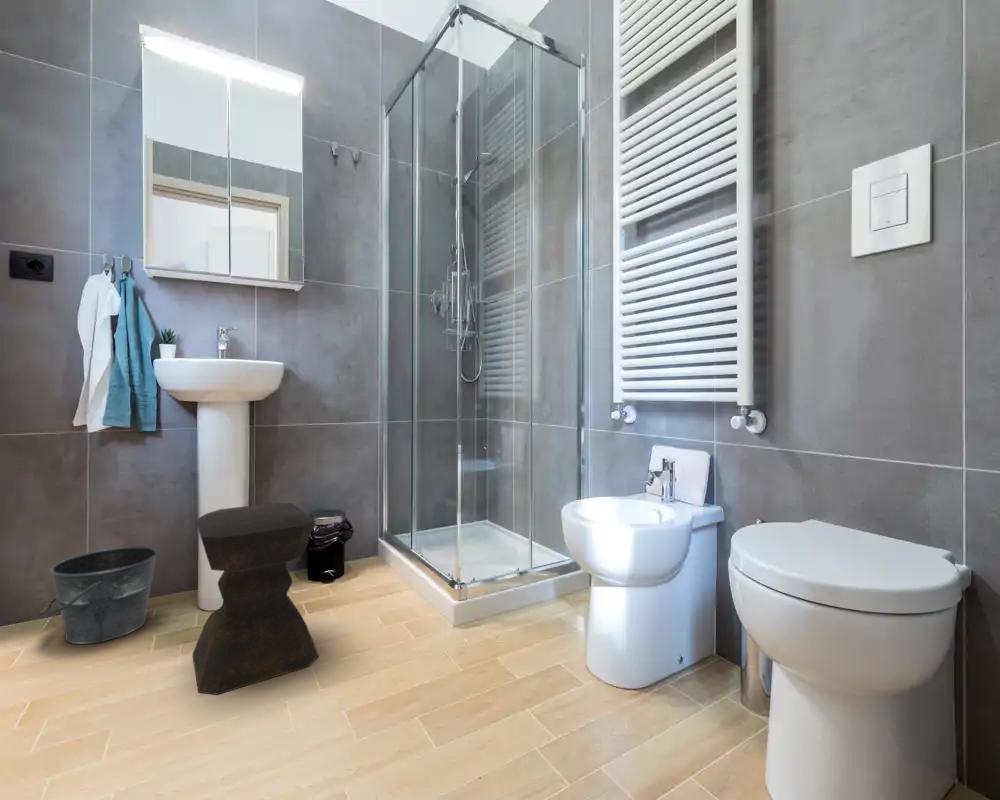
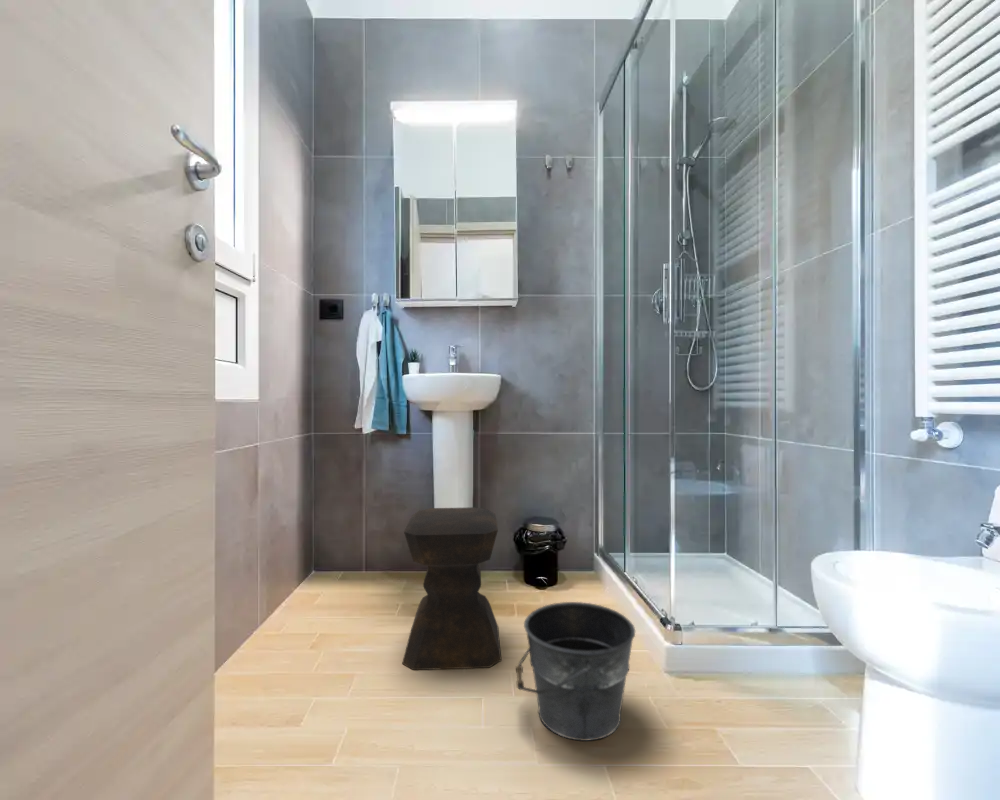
bucket: present [38,546,158,644] -> present [516,602,635,741]

